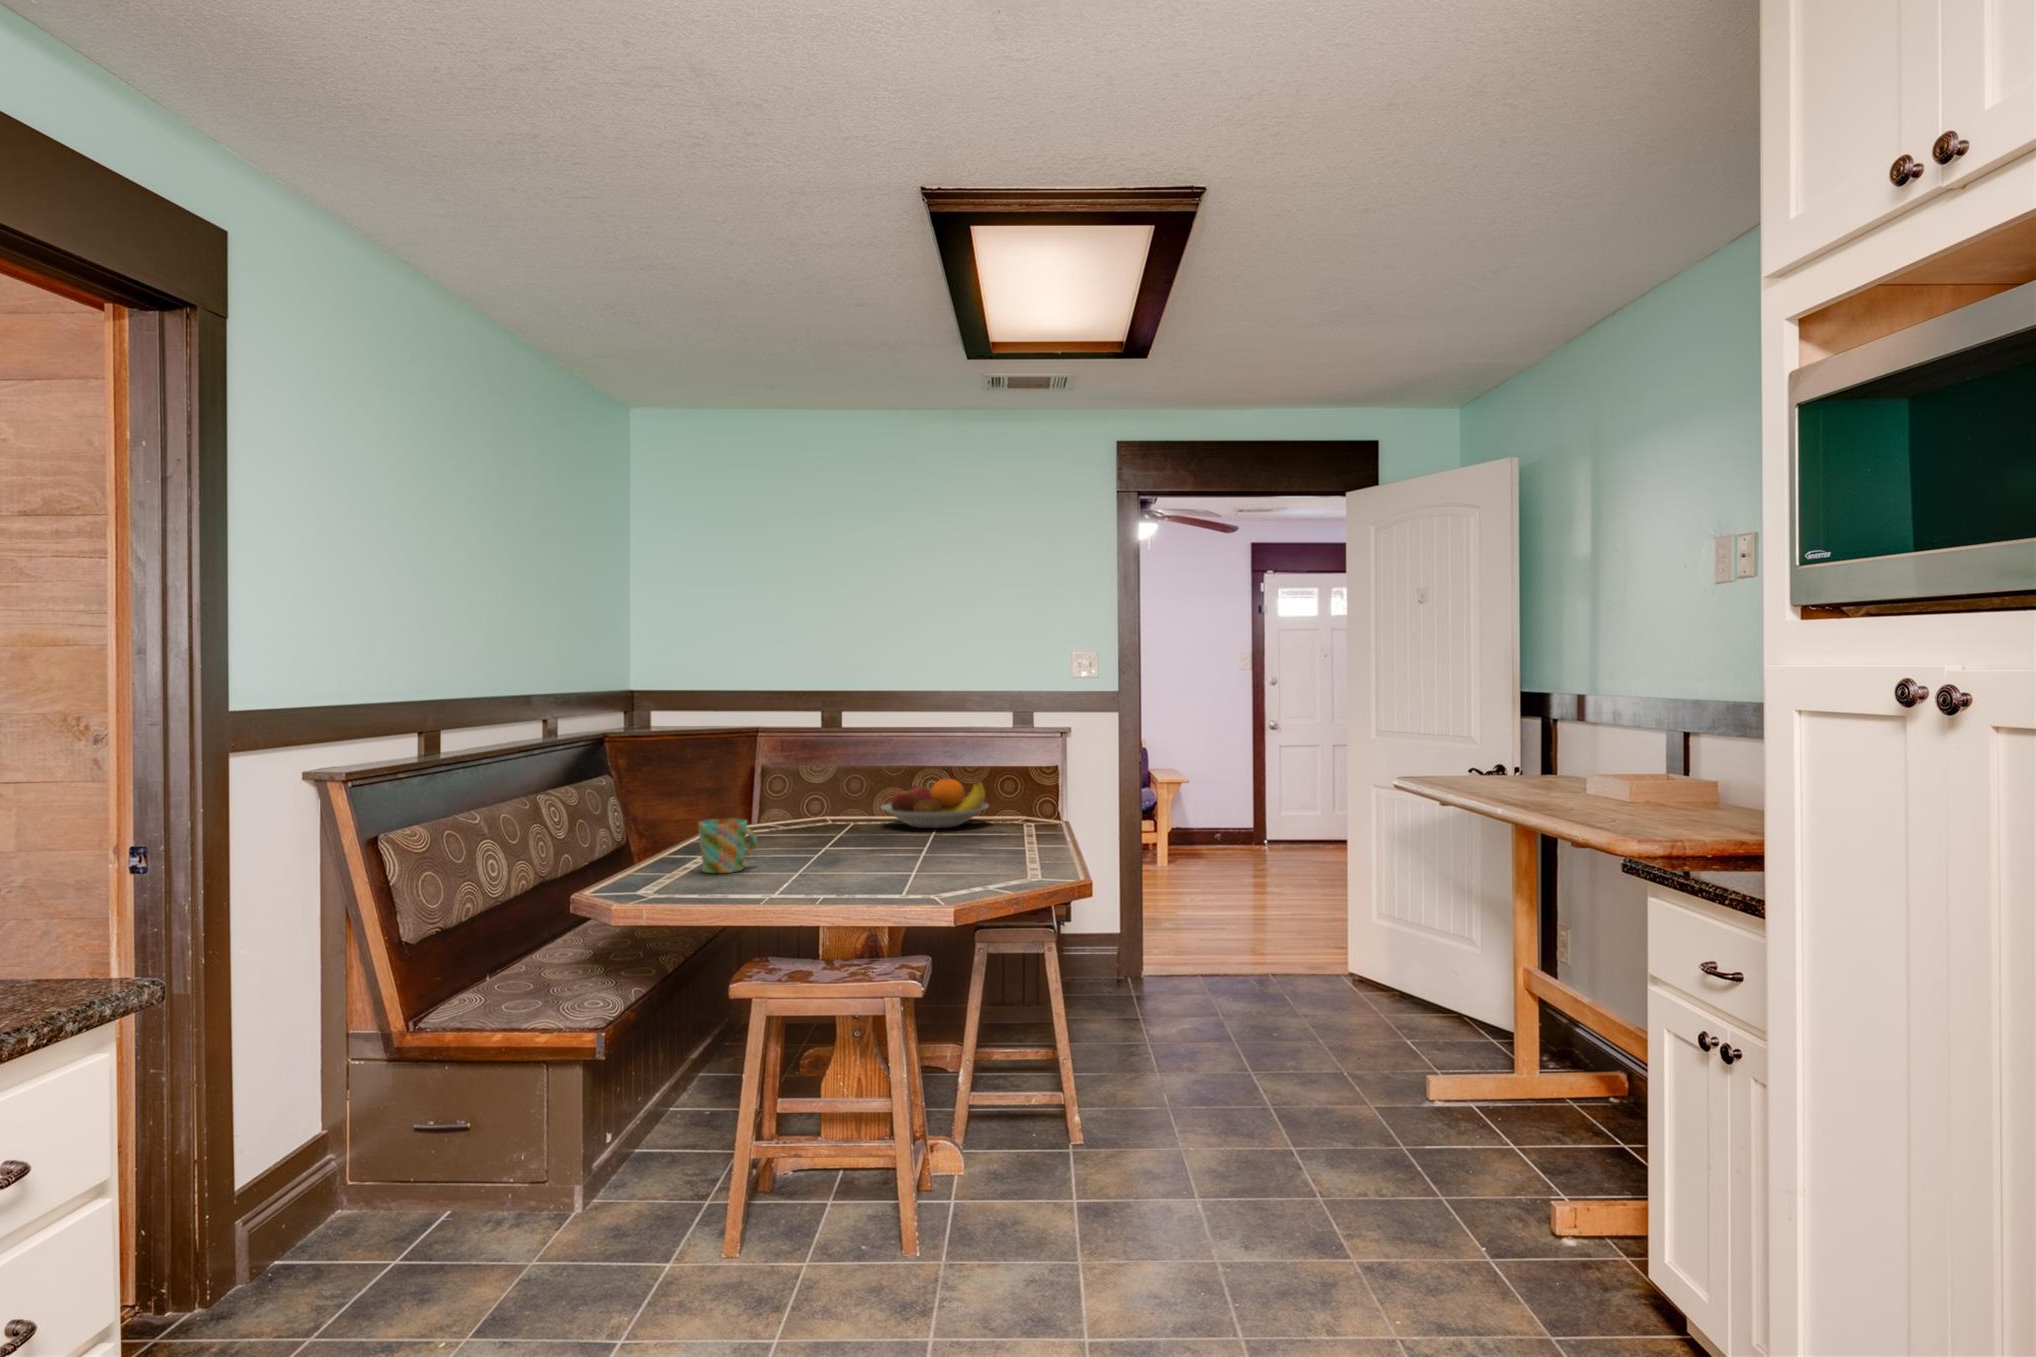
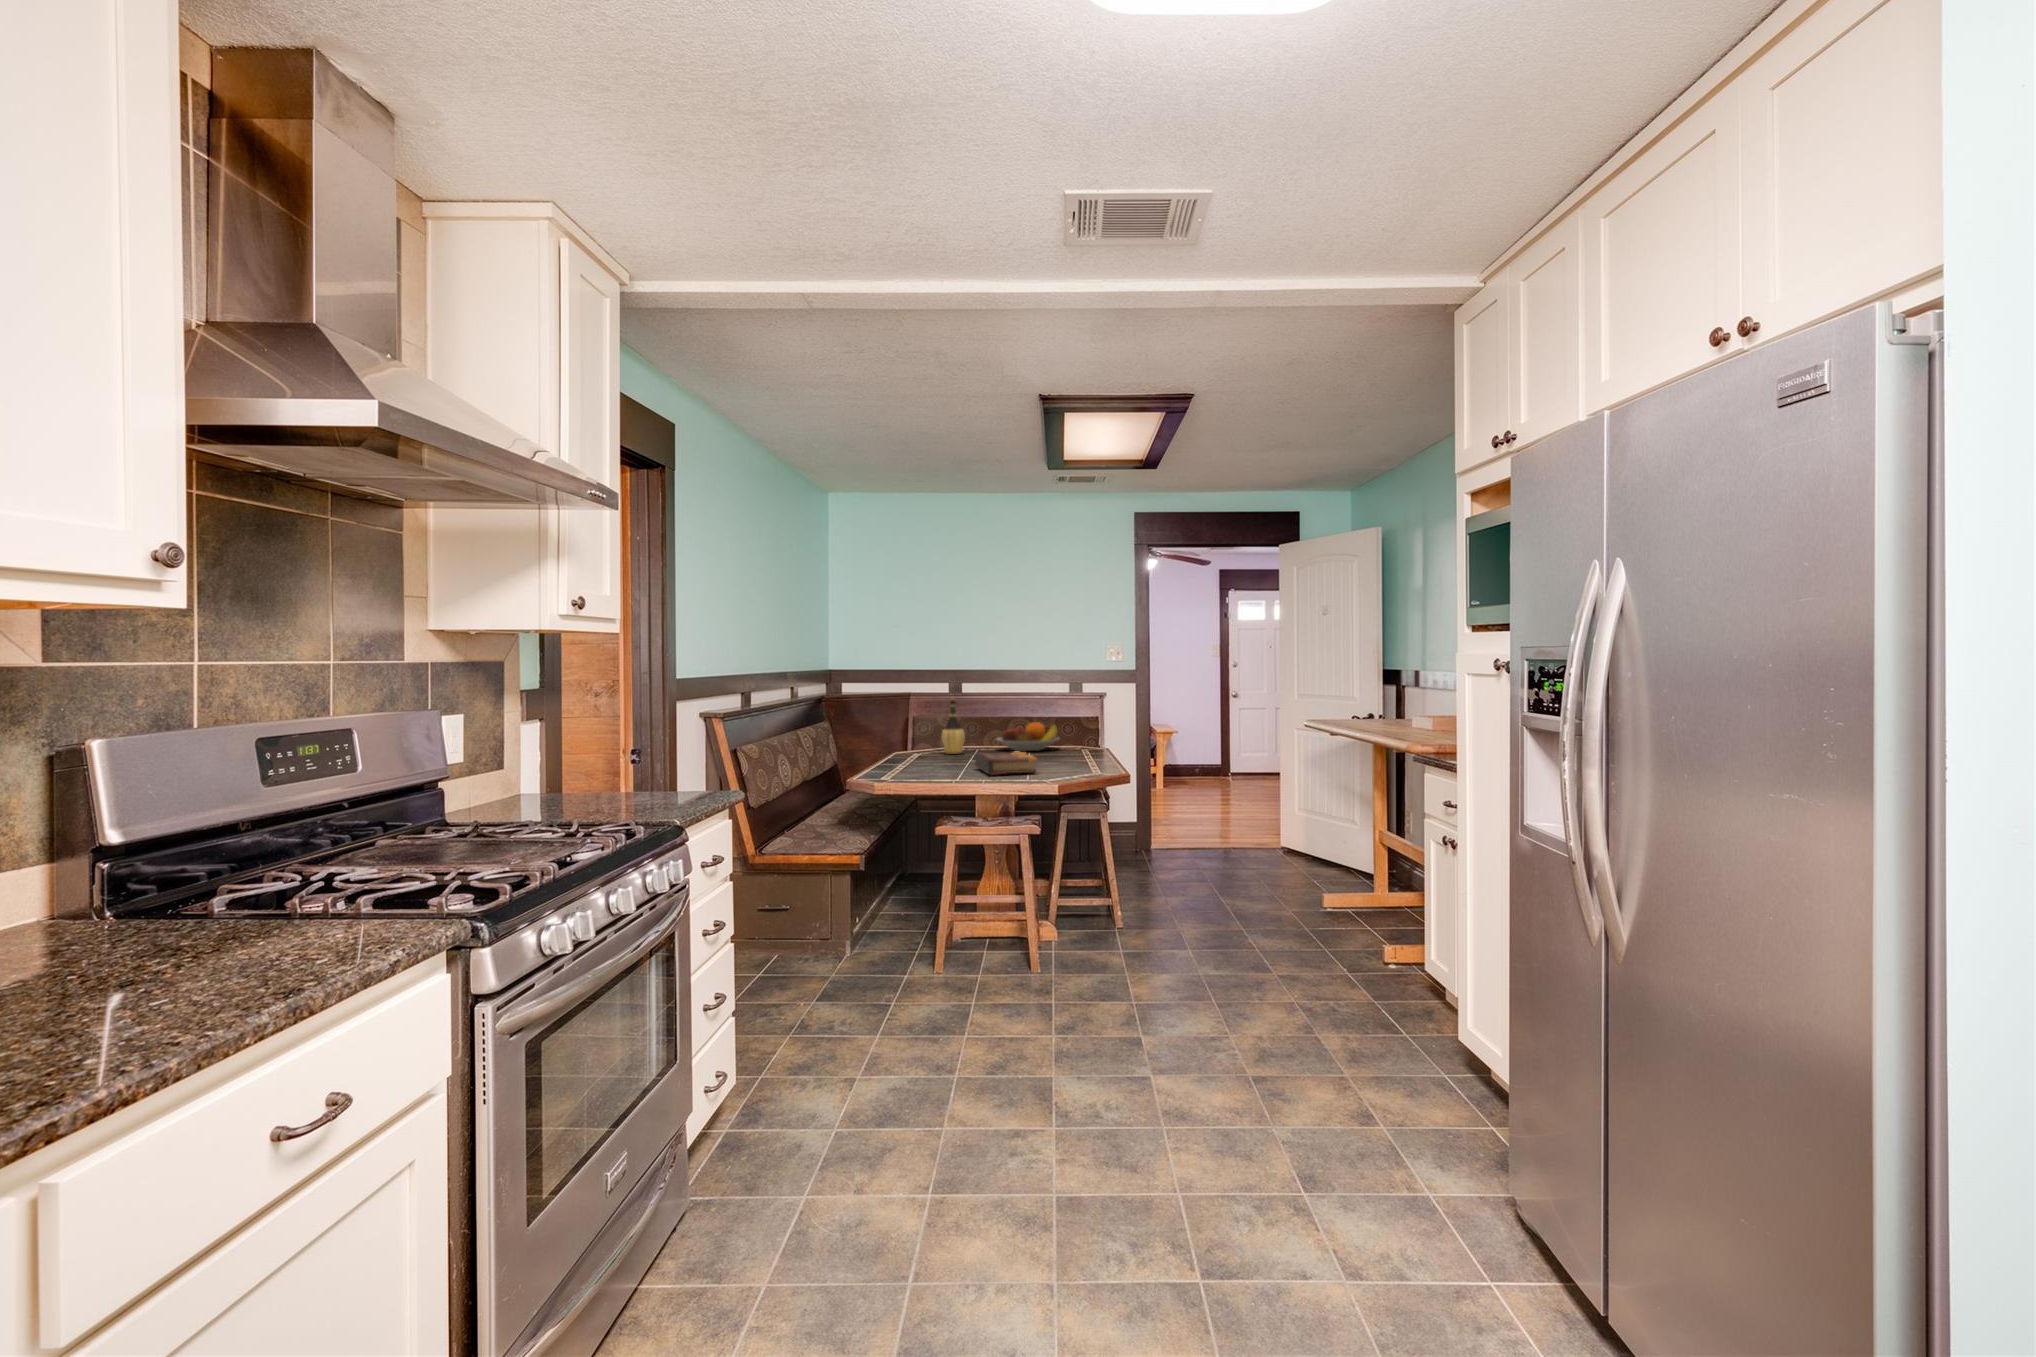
wine bottle: none [785,736,825,834] -> present [942,697,965,754]
mug: present [698,819,757,873] -> none [908,741,939,770]
book: none [817,839,924,890] -> present [975,751,1038,775]

